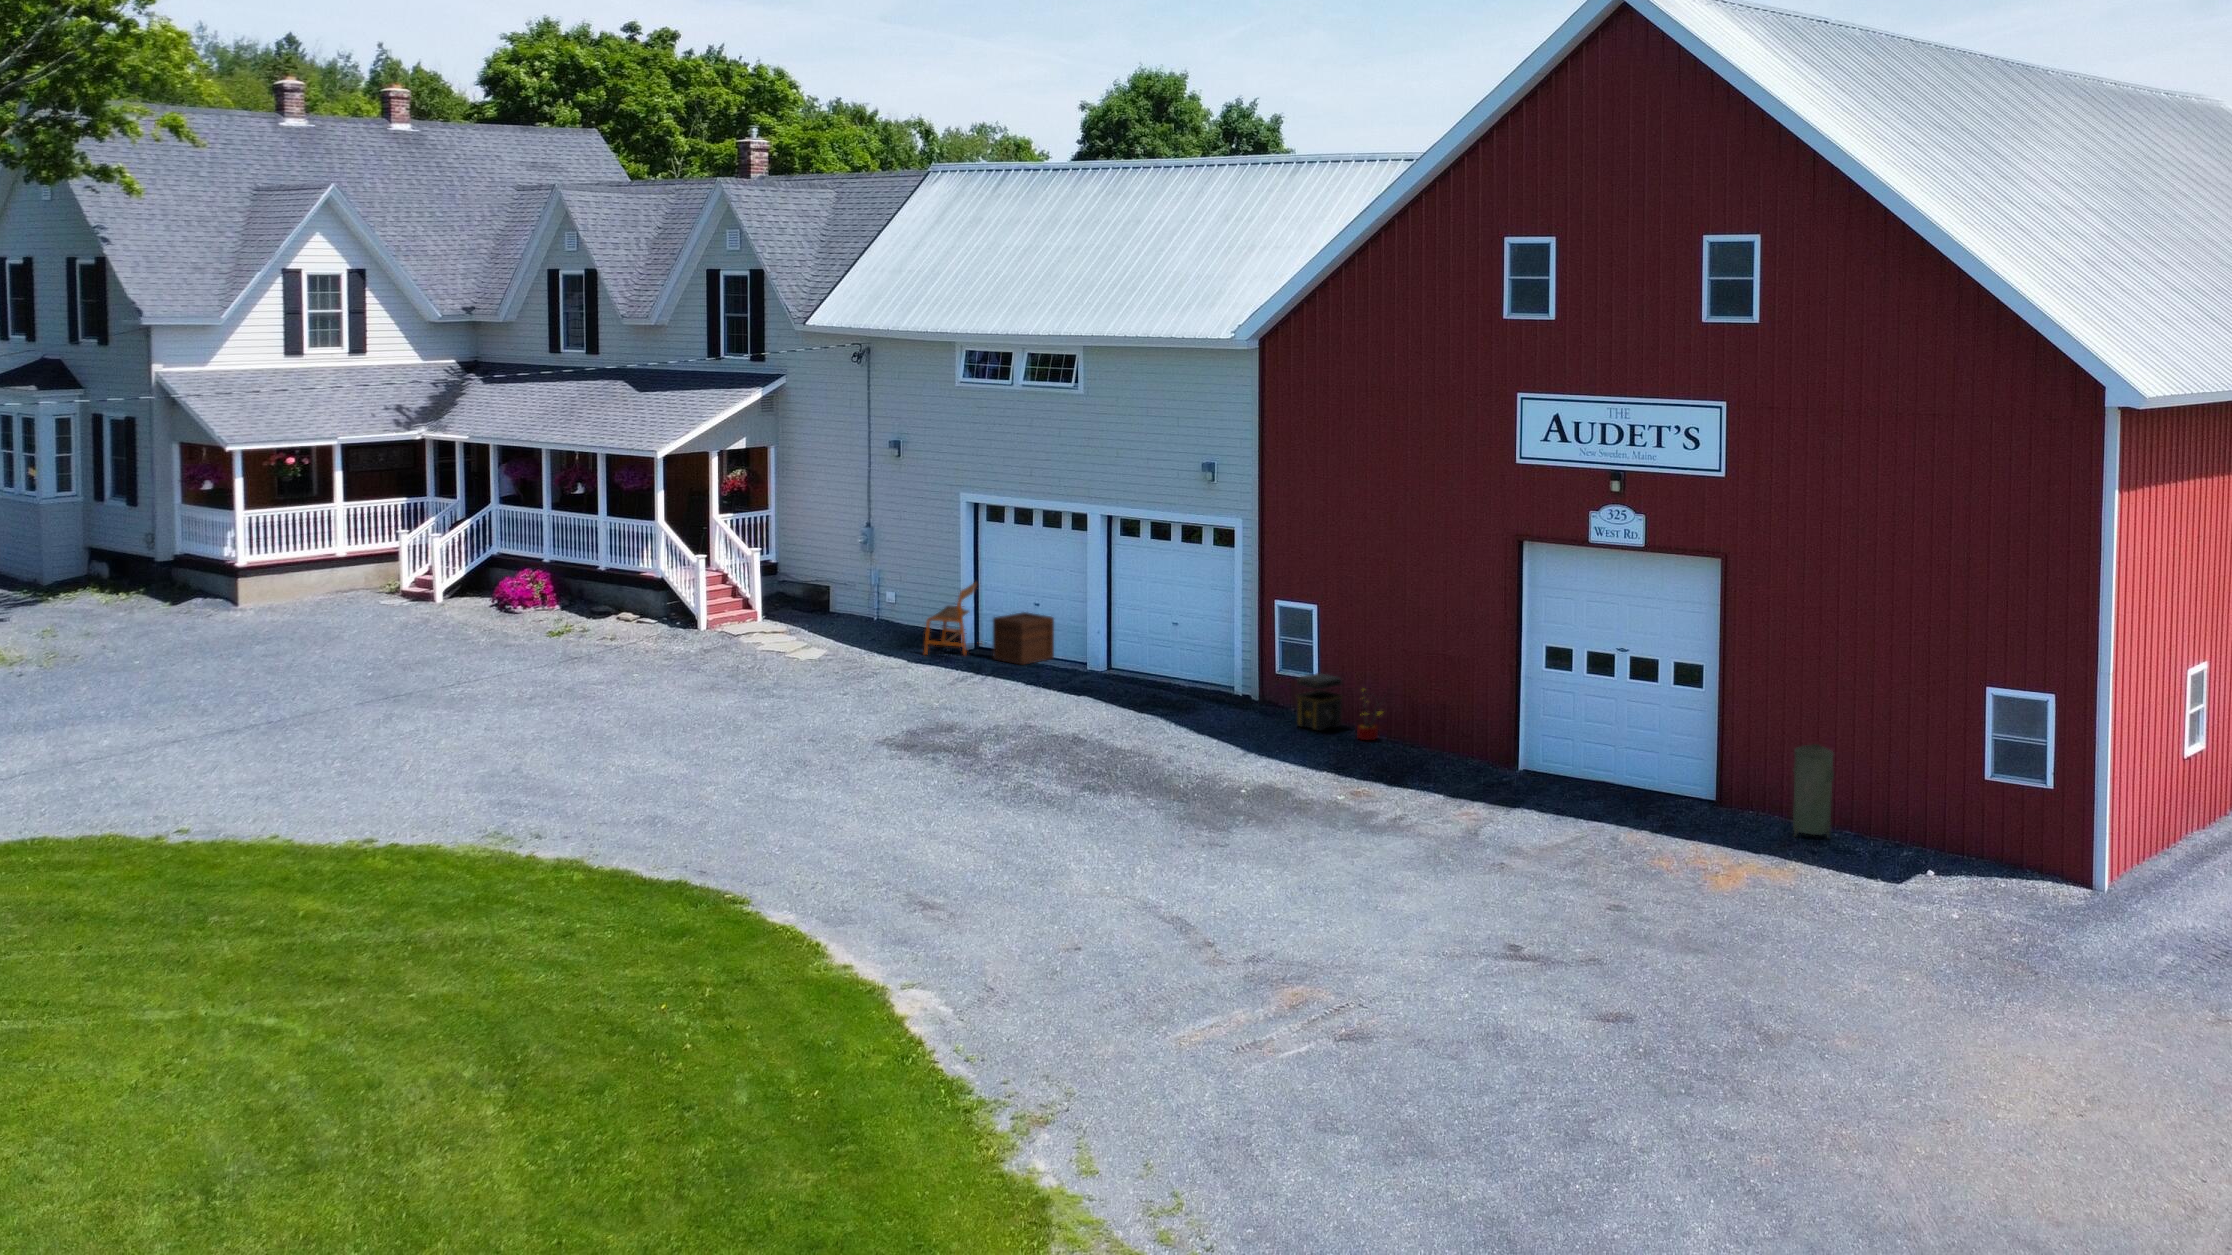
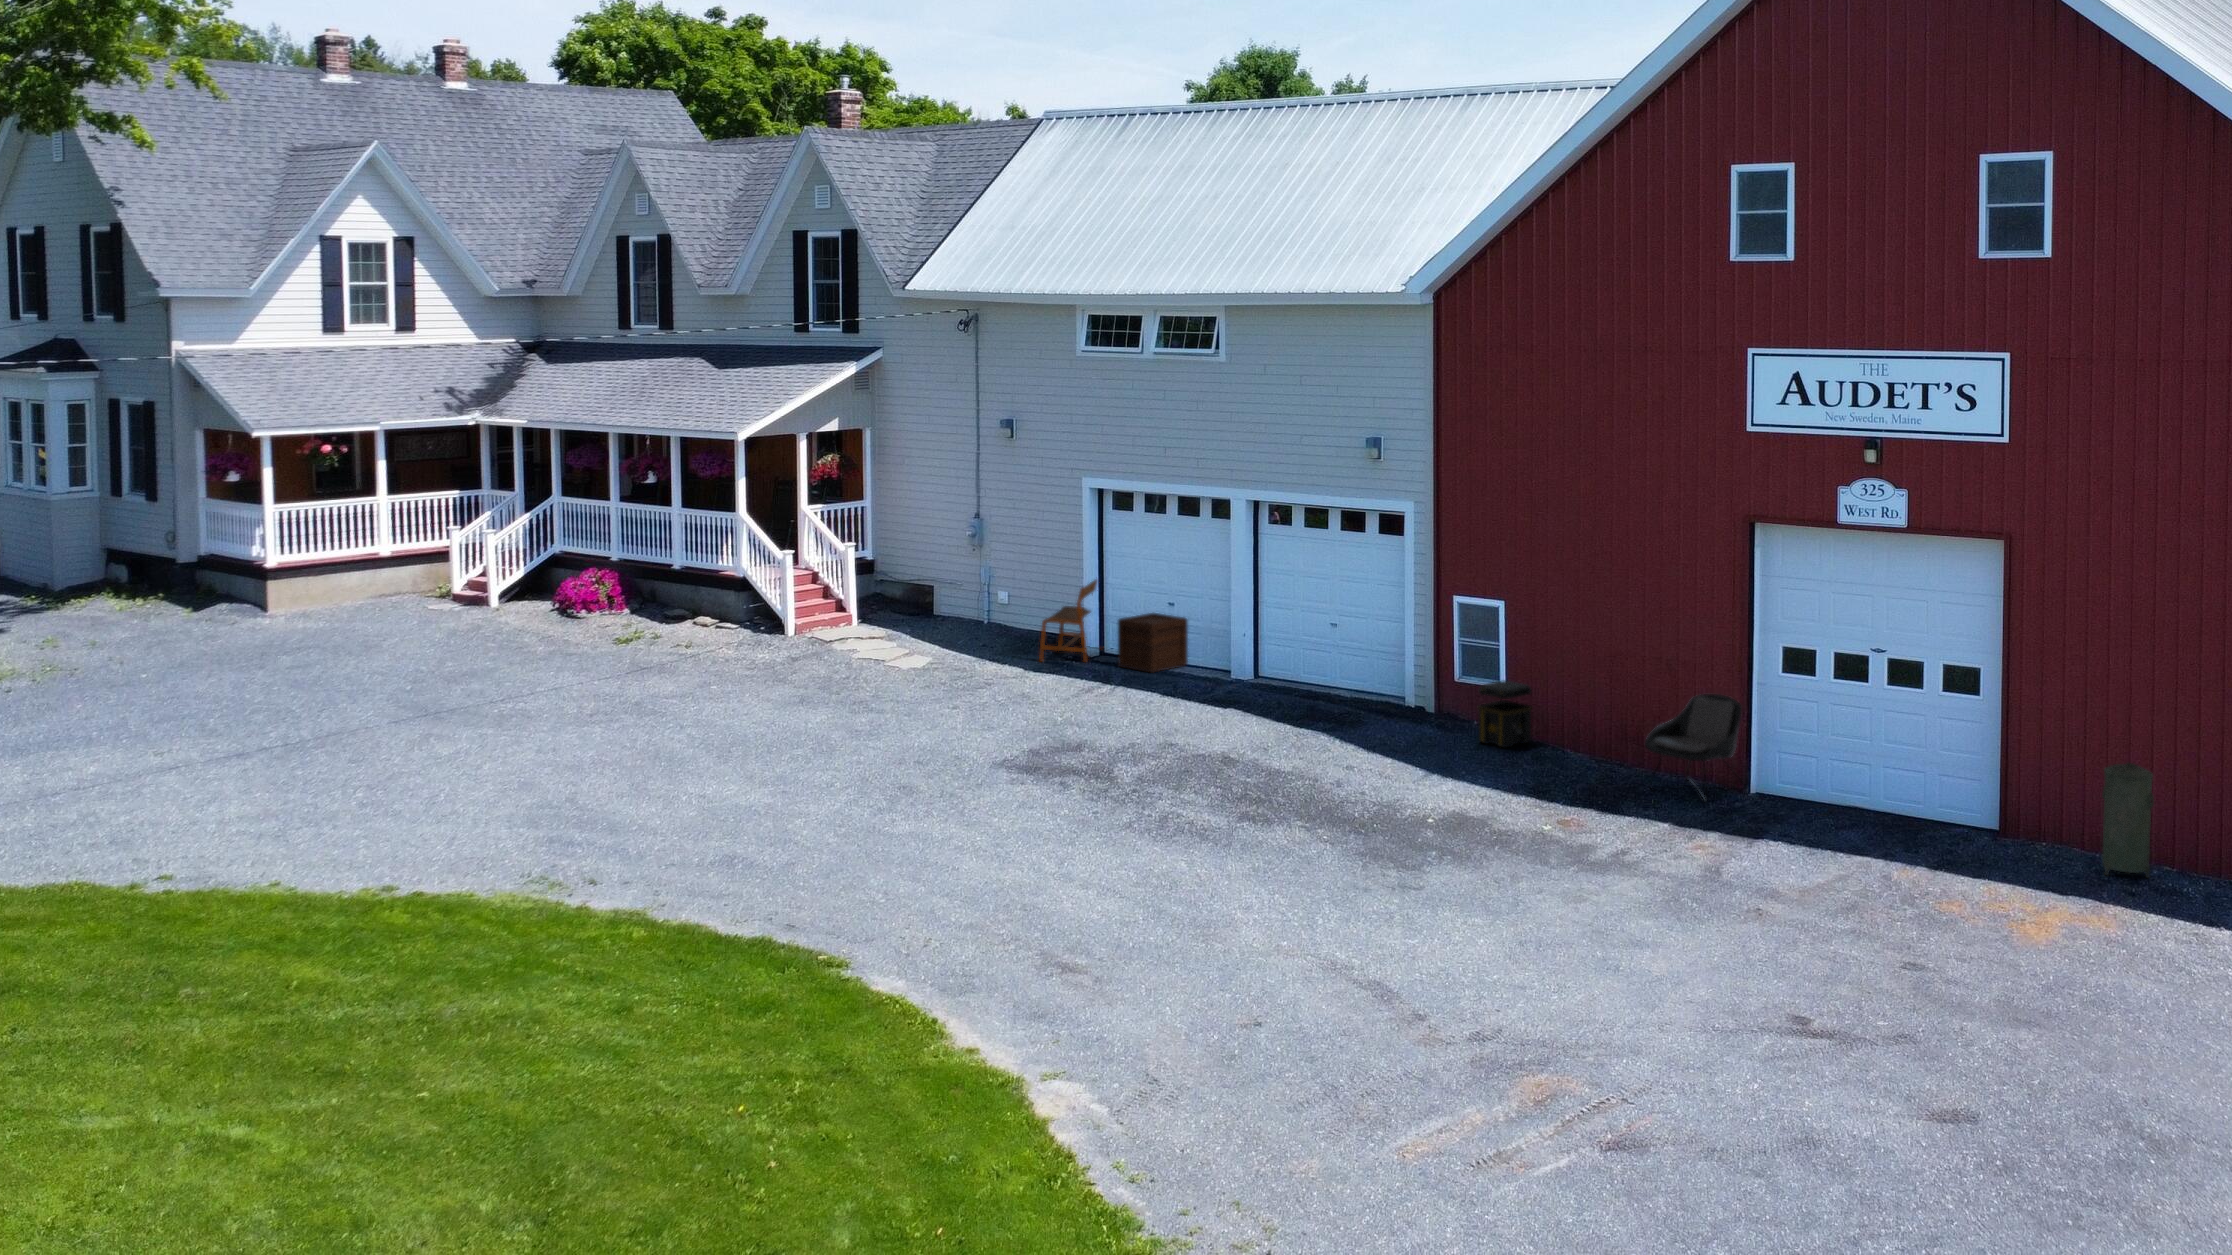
lounge chair: none [1430,685,1515,777] -> present [1645,694,1743,801]
decorative plant: present [1357,694,1383,740] -> none [1552,692,1587,759]

